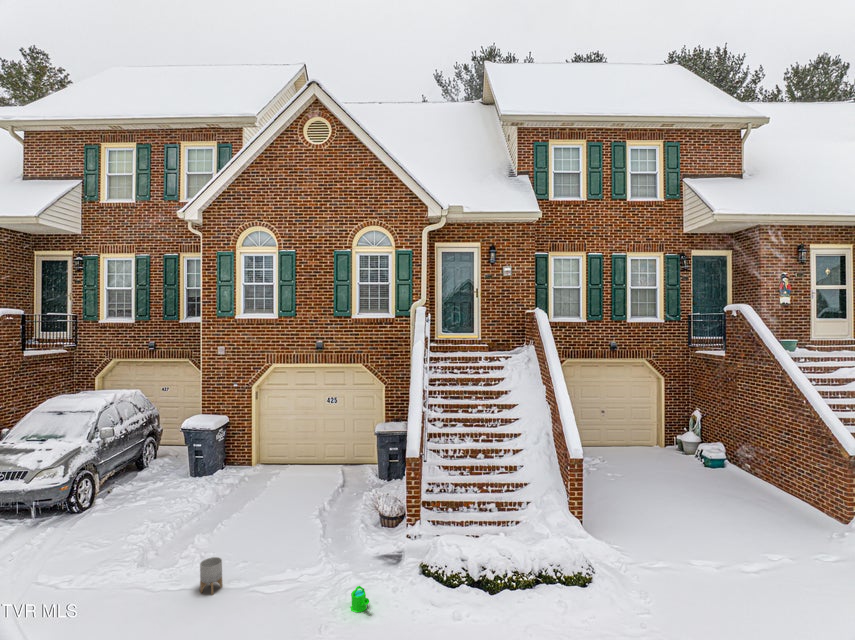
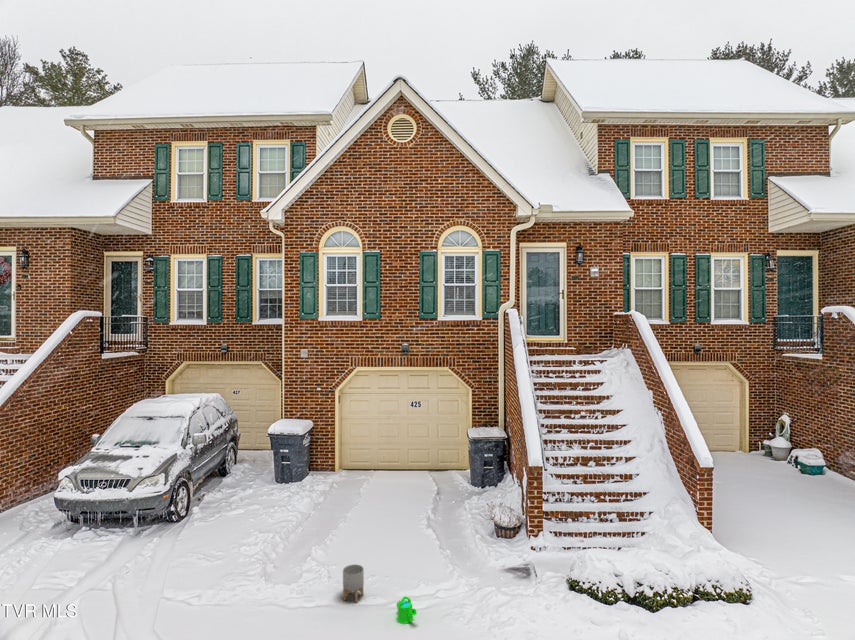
watering can: present [350,586,369,613] -> present [397,596,417,623]

